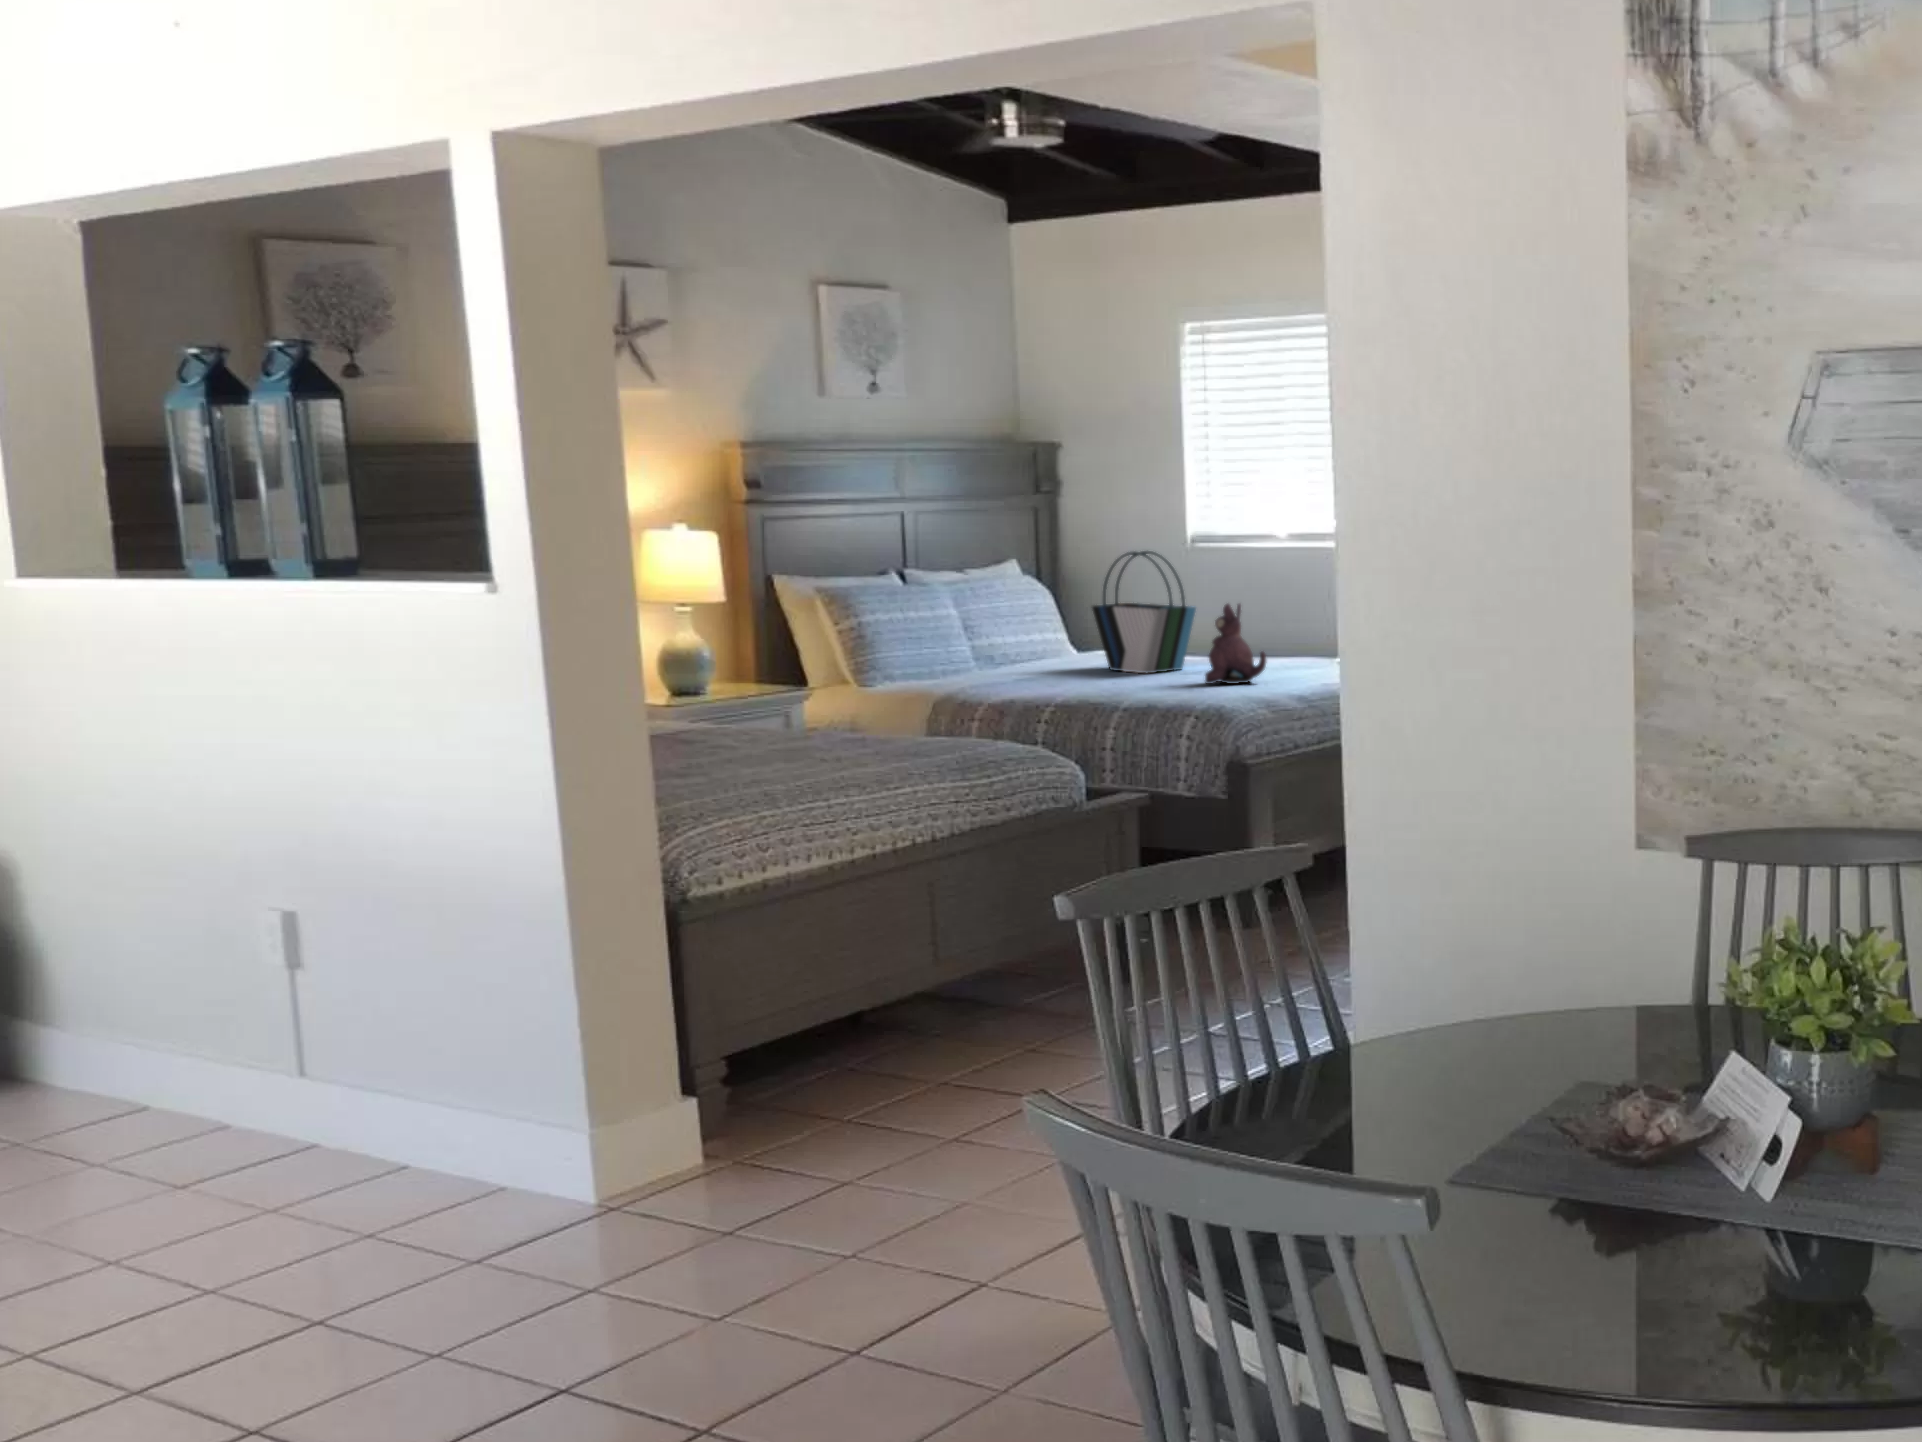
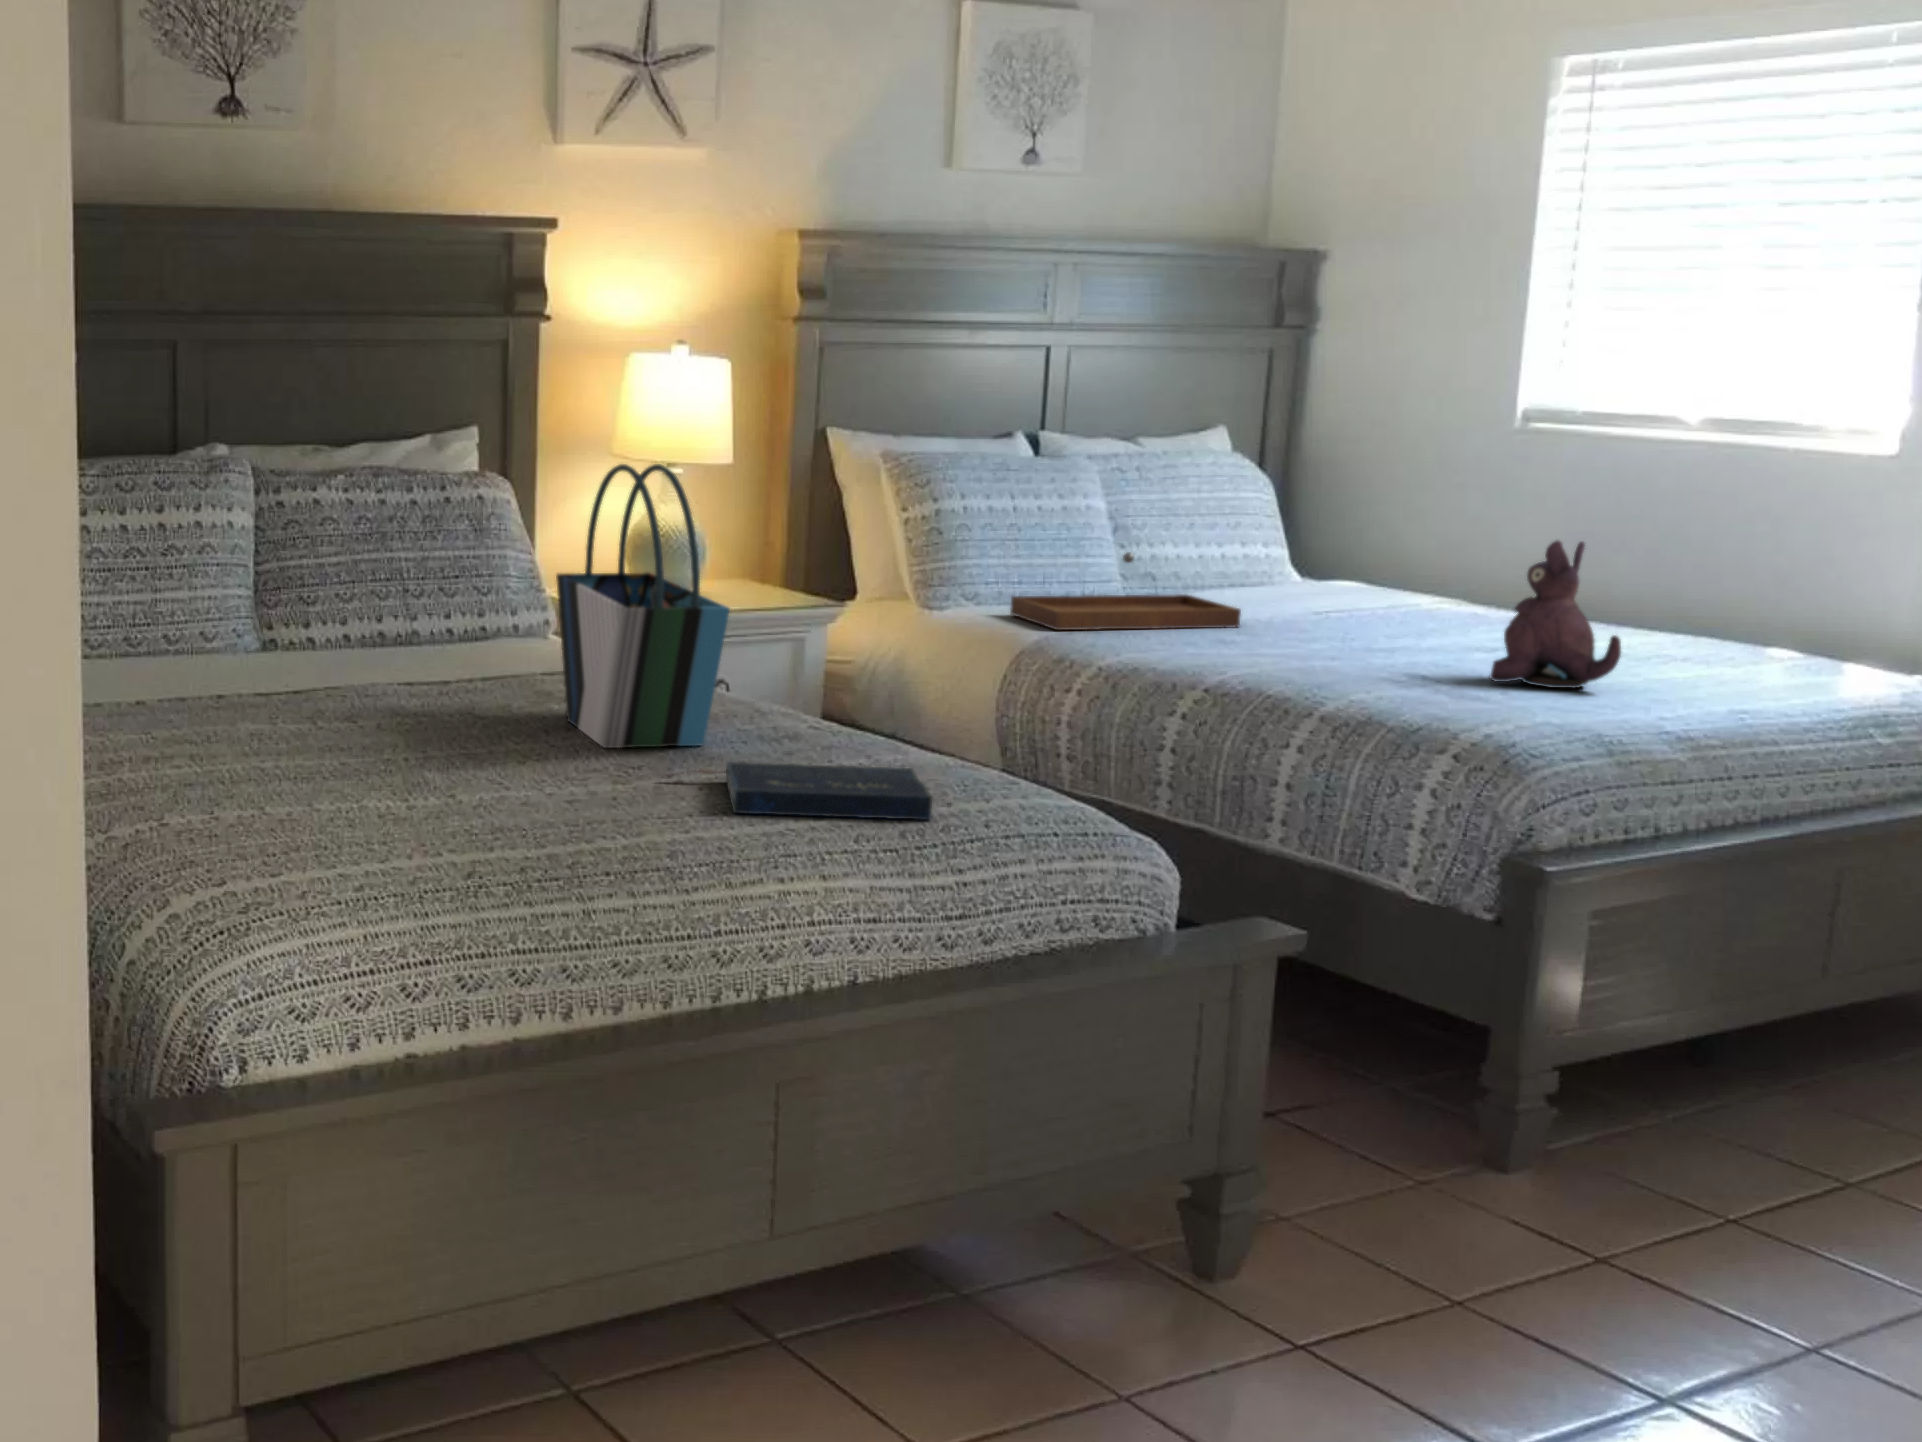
tote bag: present [1092,551,1196,673] -> present [556,464,730,748]
tray: none [922,637,1061,688] -> present [1010,552,1241,630]
book: none [807,742,967,770] -> present [672,762,932,820]

